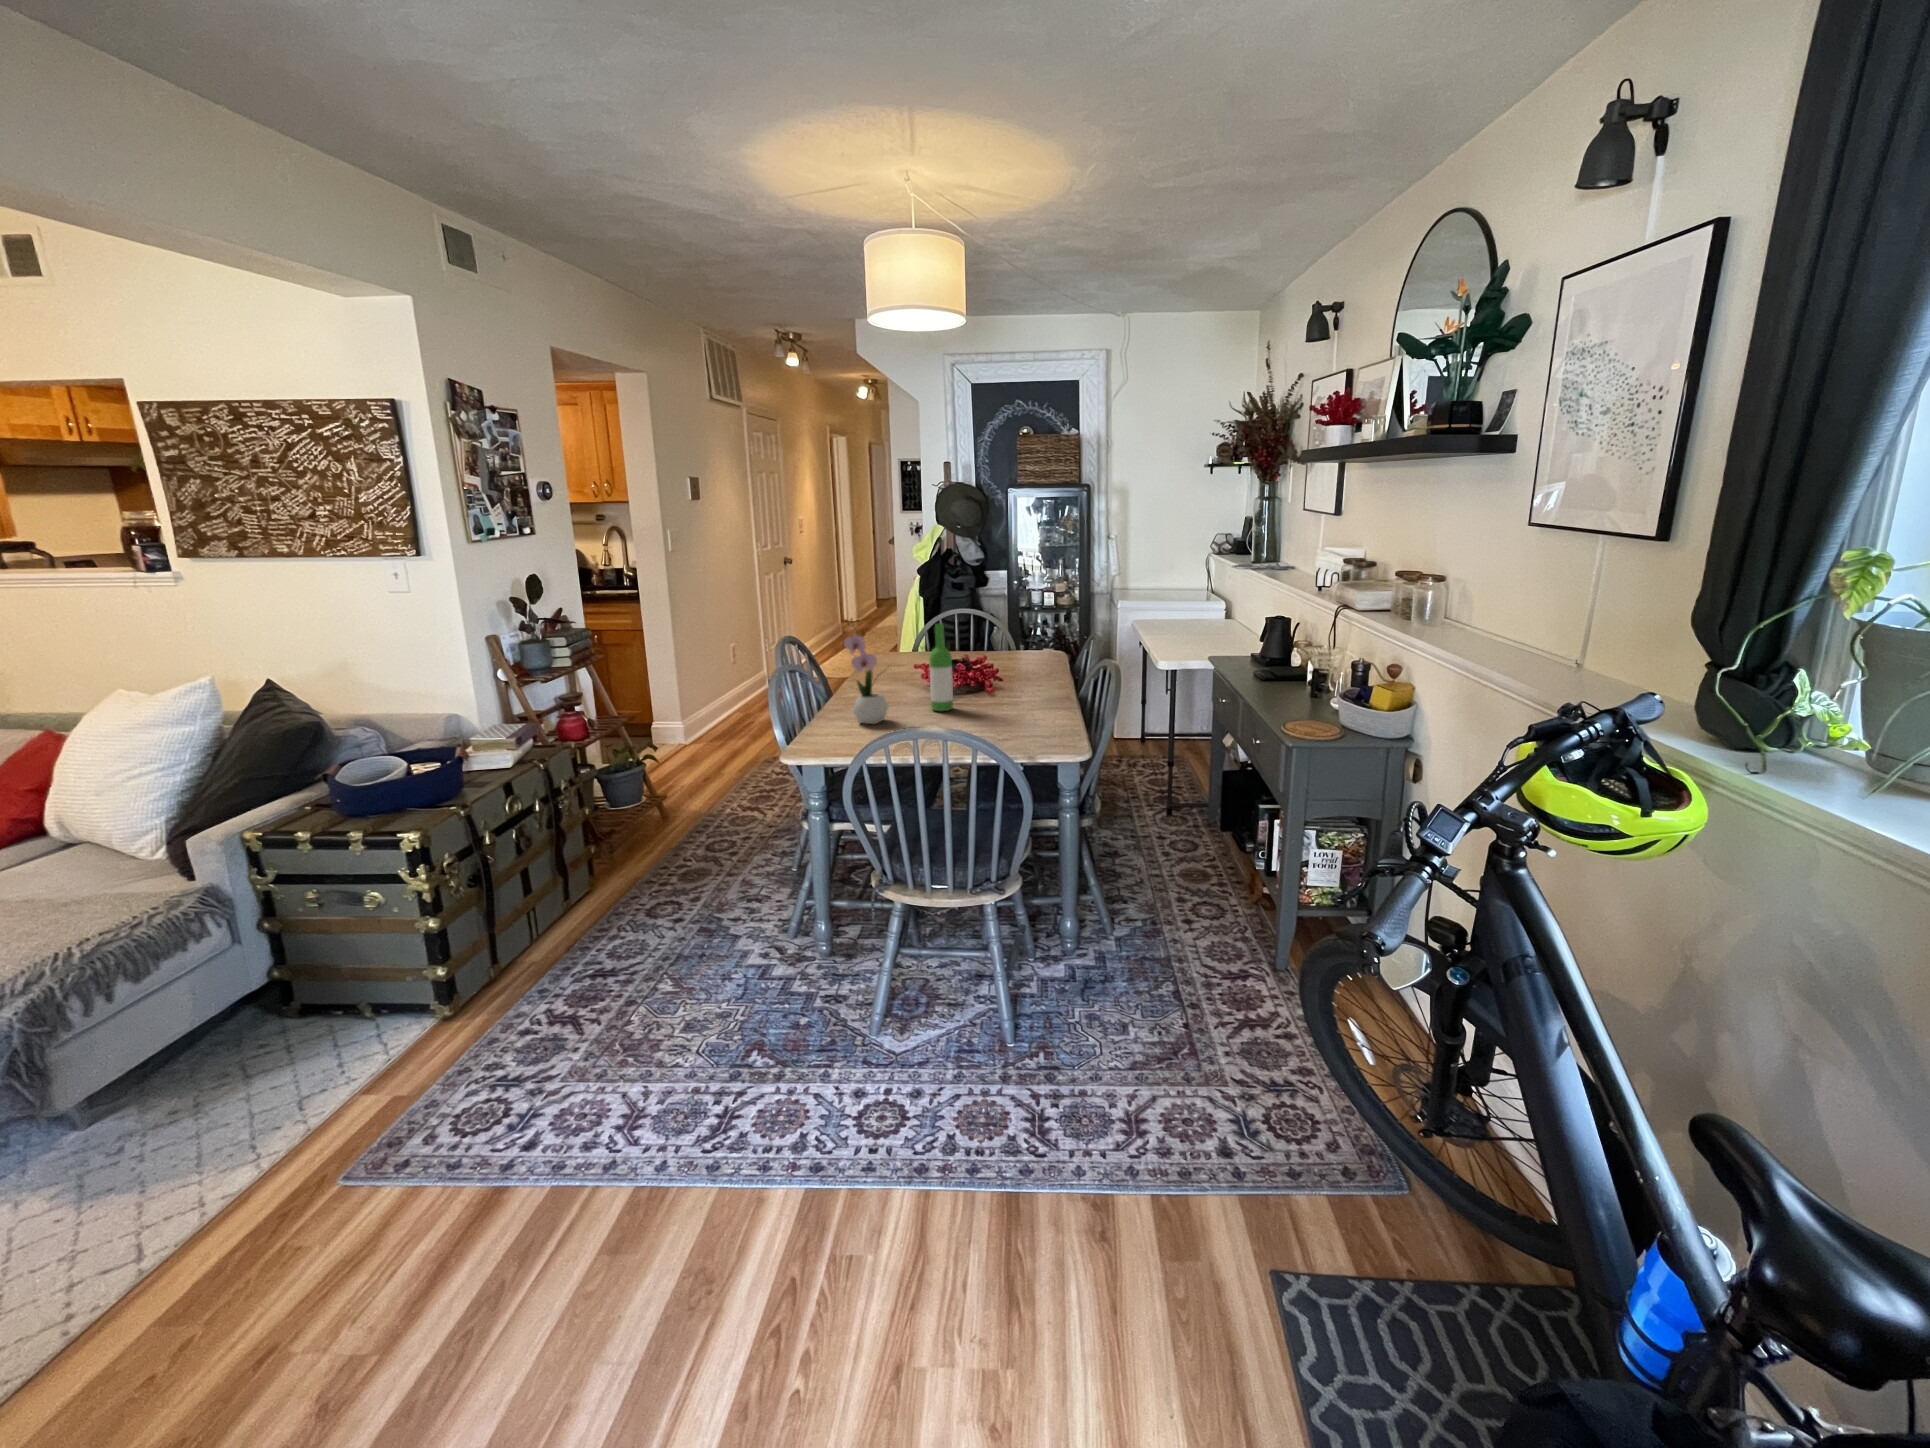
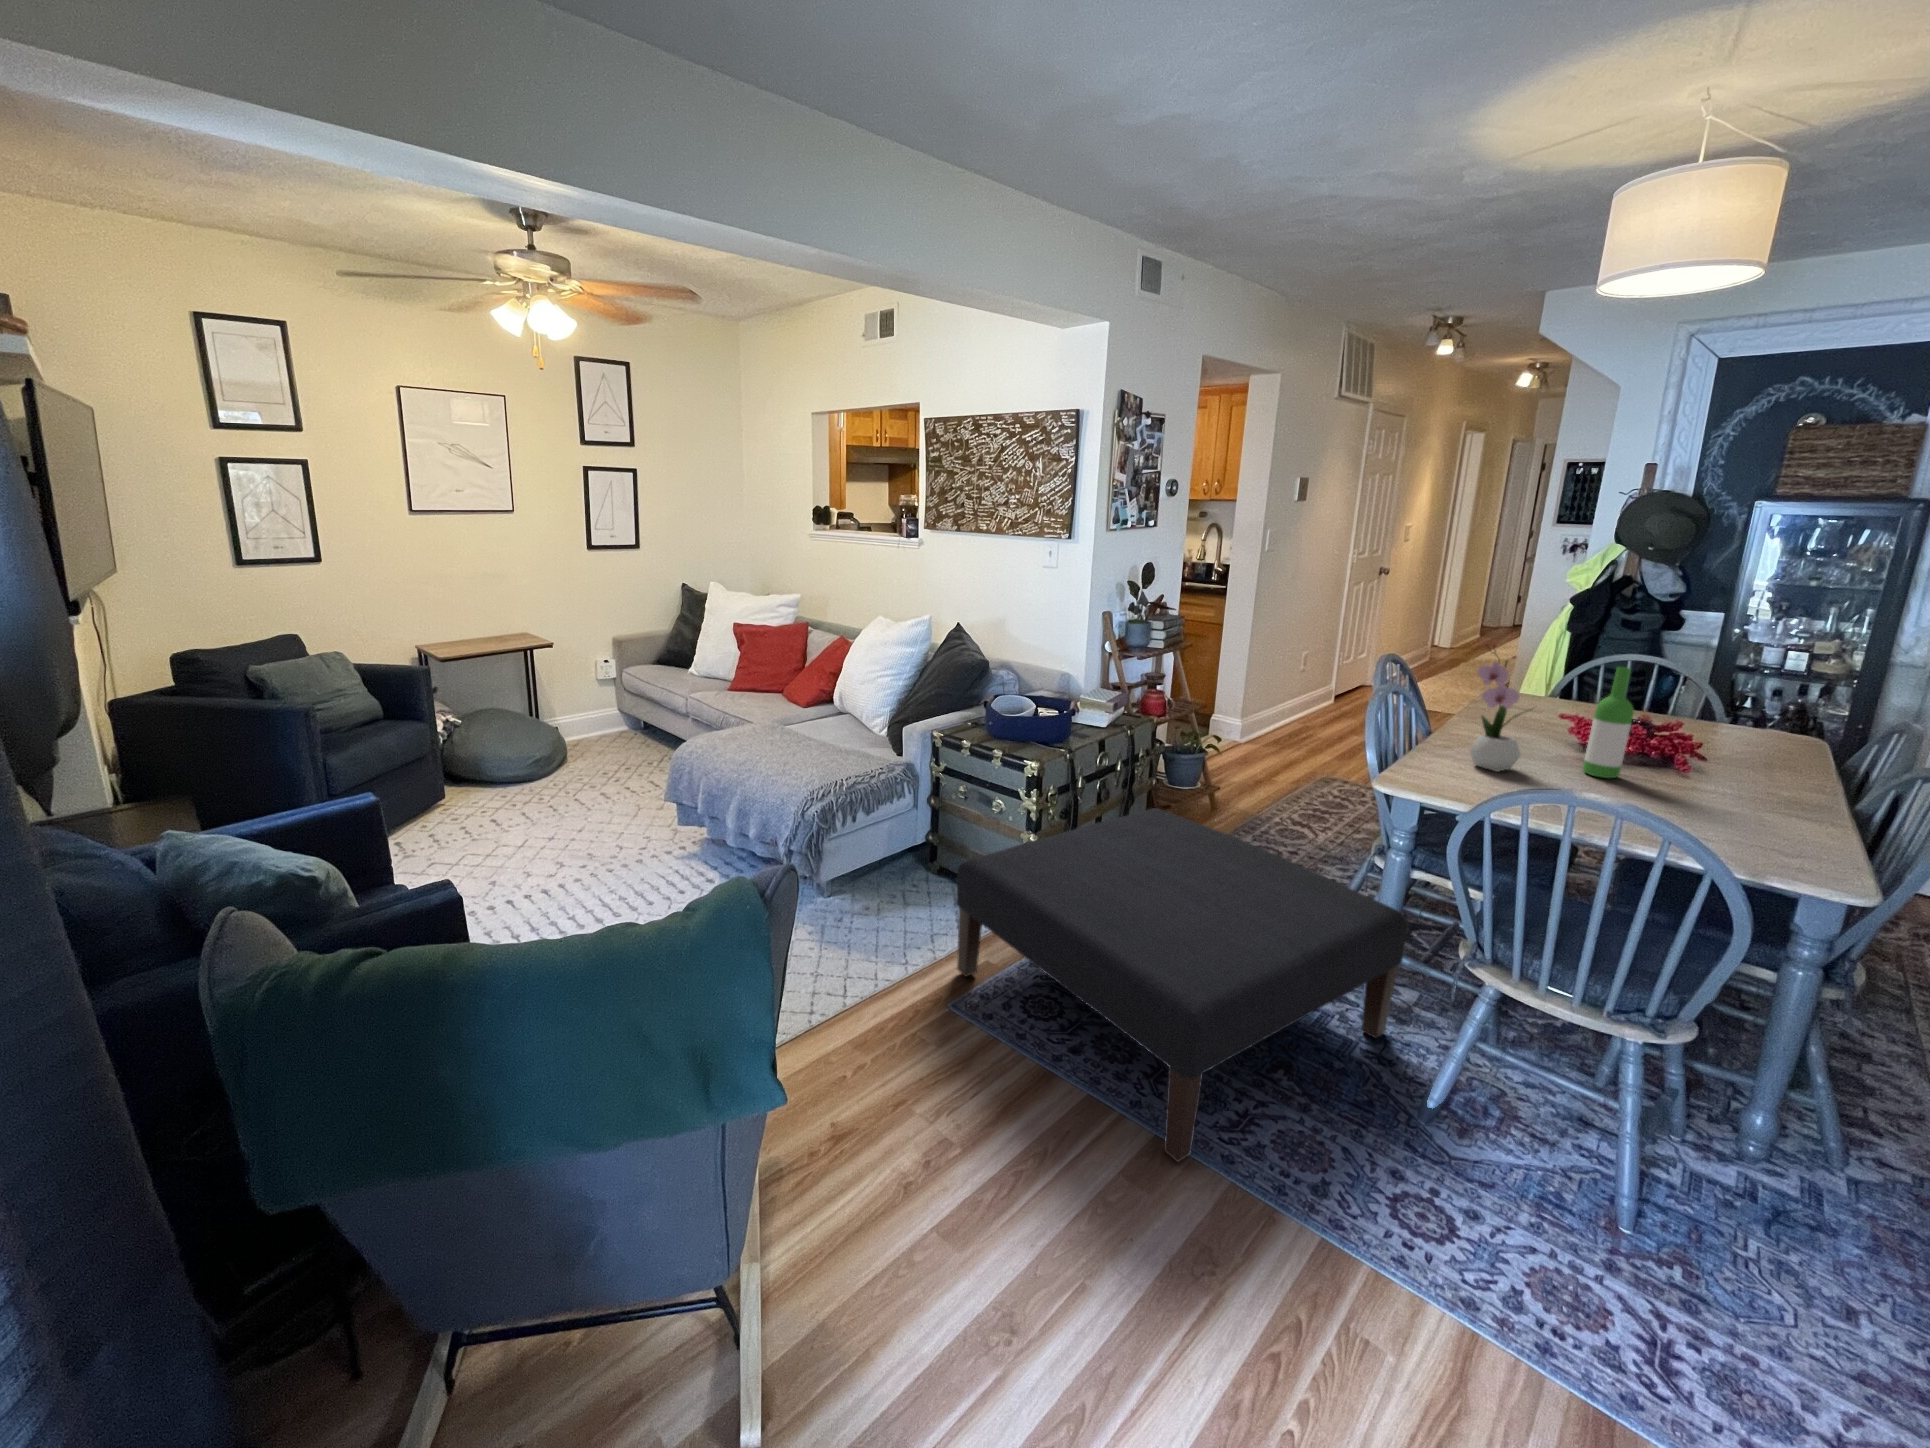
ottoman: none [313,842,839,1198] -> present [956,808,1407,1162]

